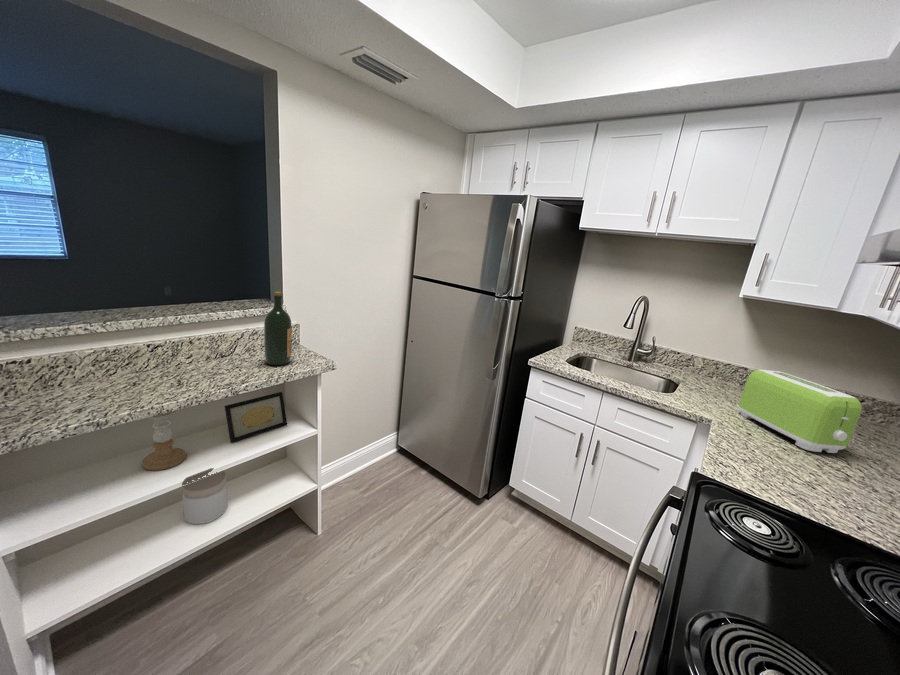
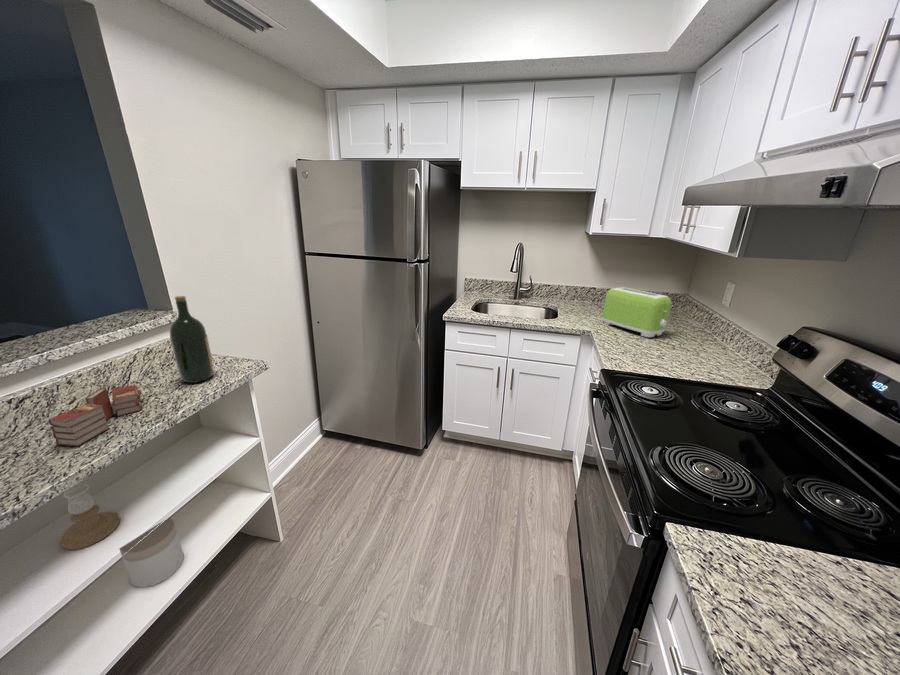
book: none [154,351,231,389] -> present [49,385,142,446]
picture frame: present [224,392,287,443] -> none [145,410,222,483]

